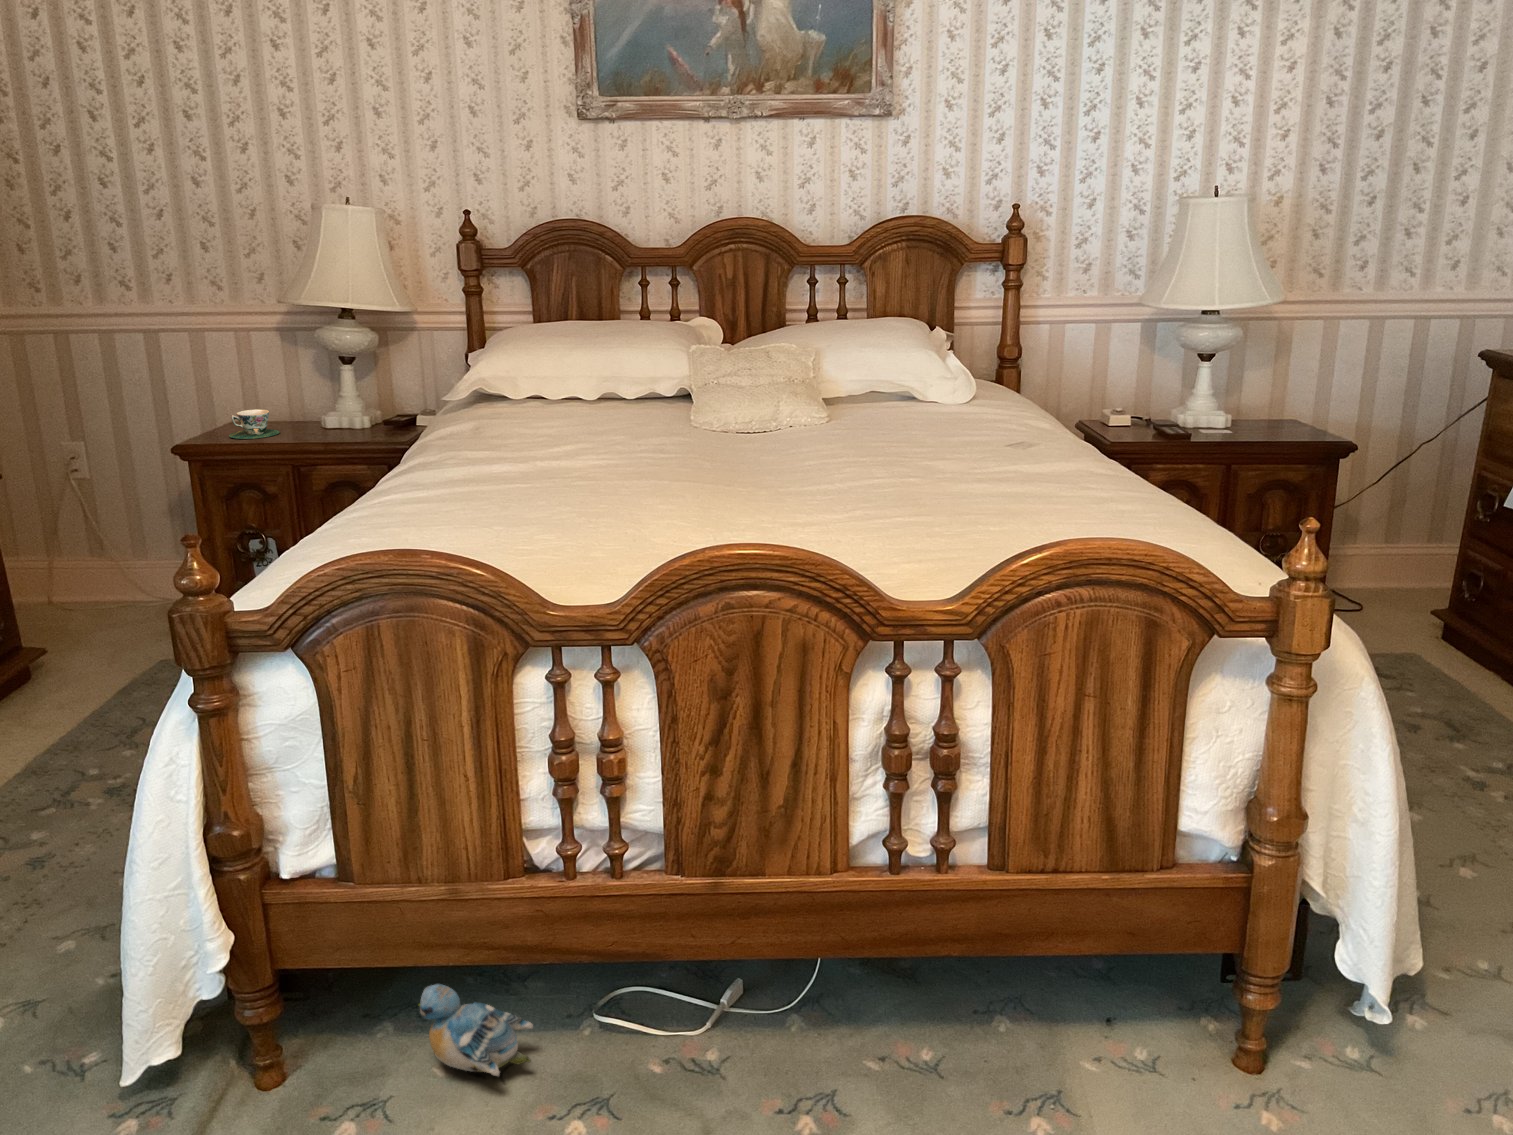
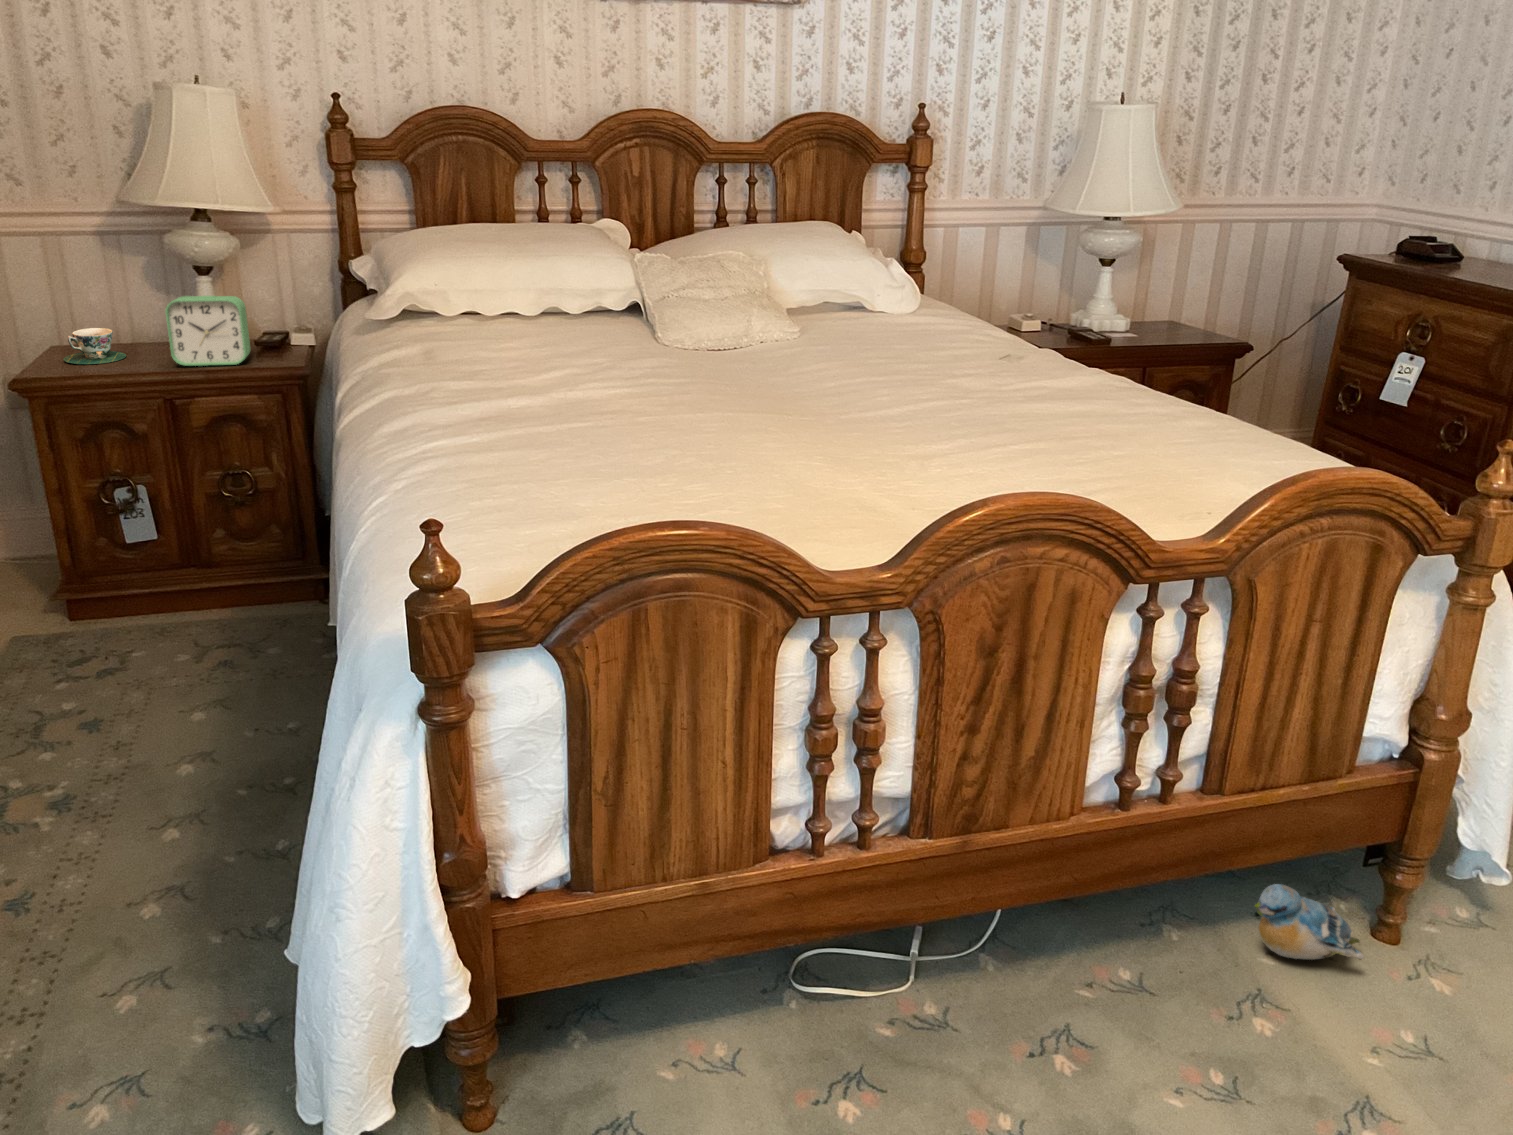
alarm clock: none [298,382,369,441] -> present [165,296,250,366]
plush toy: present [419,984,533,1076] -> present [1255,884,1364,960]

